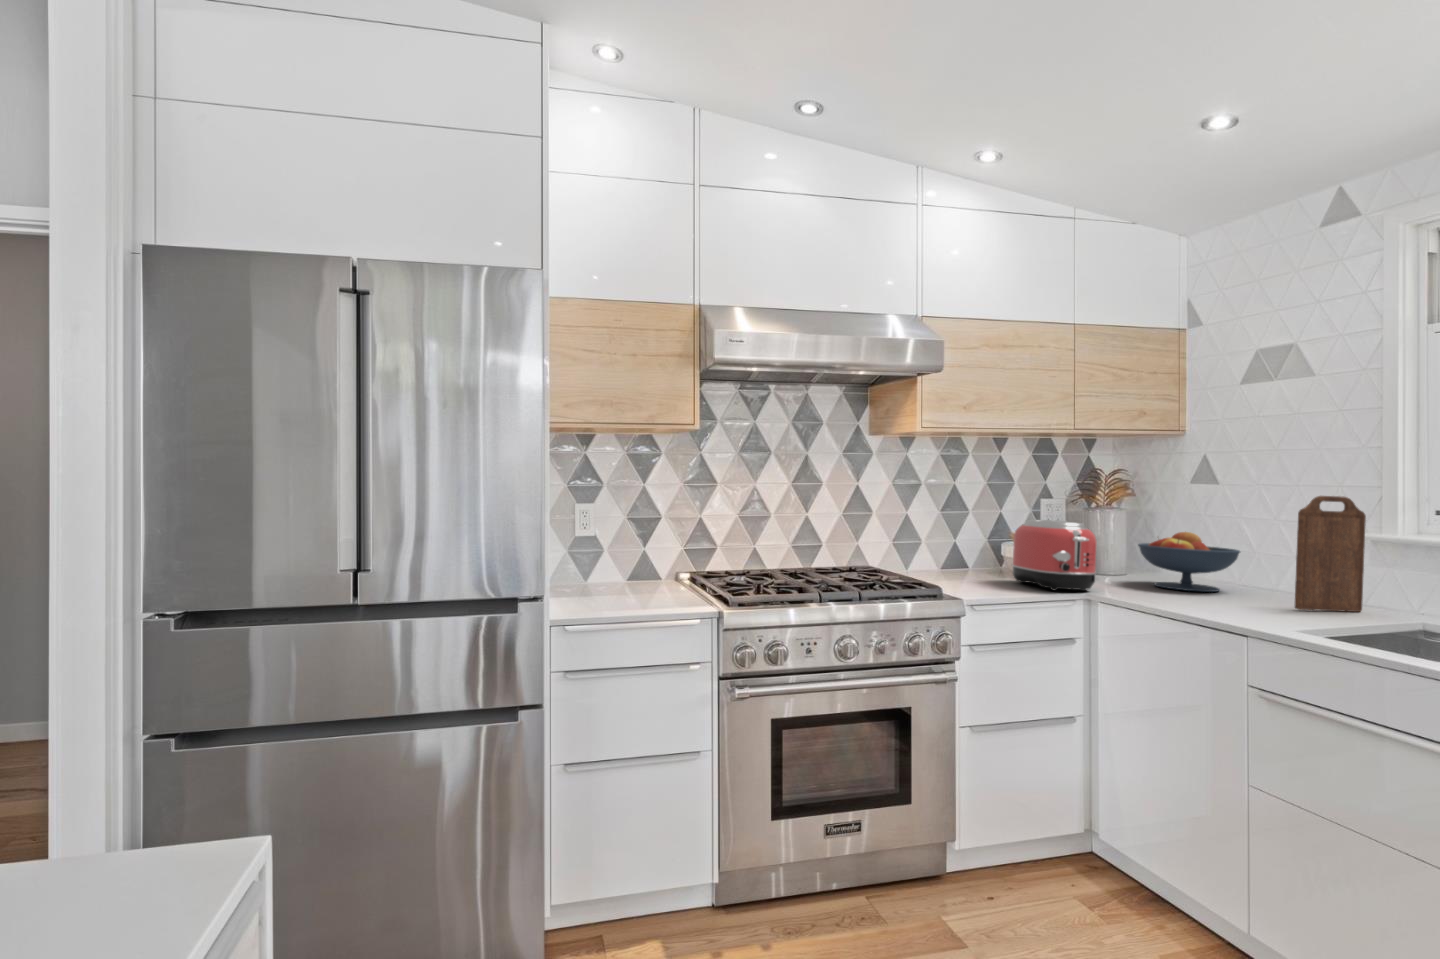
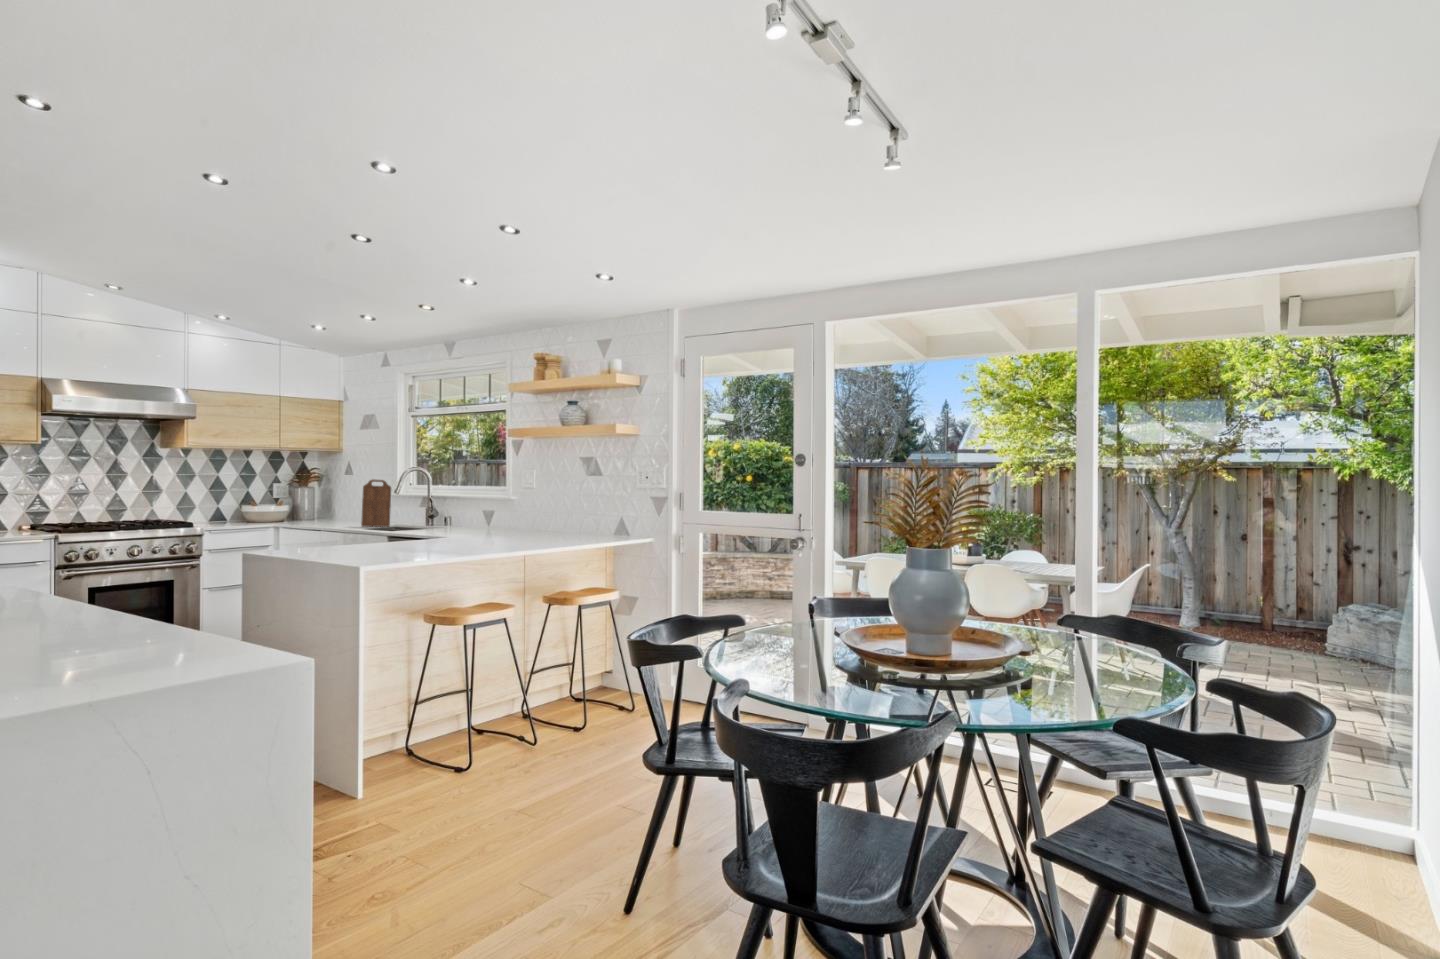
toaster: present [1012,520,1097,591] -> none [241,493,282,525]
fruit bowl: present [1138,532,1240,592] -> none [311,498,356,524]

